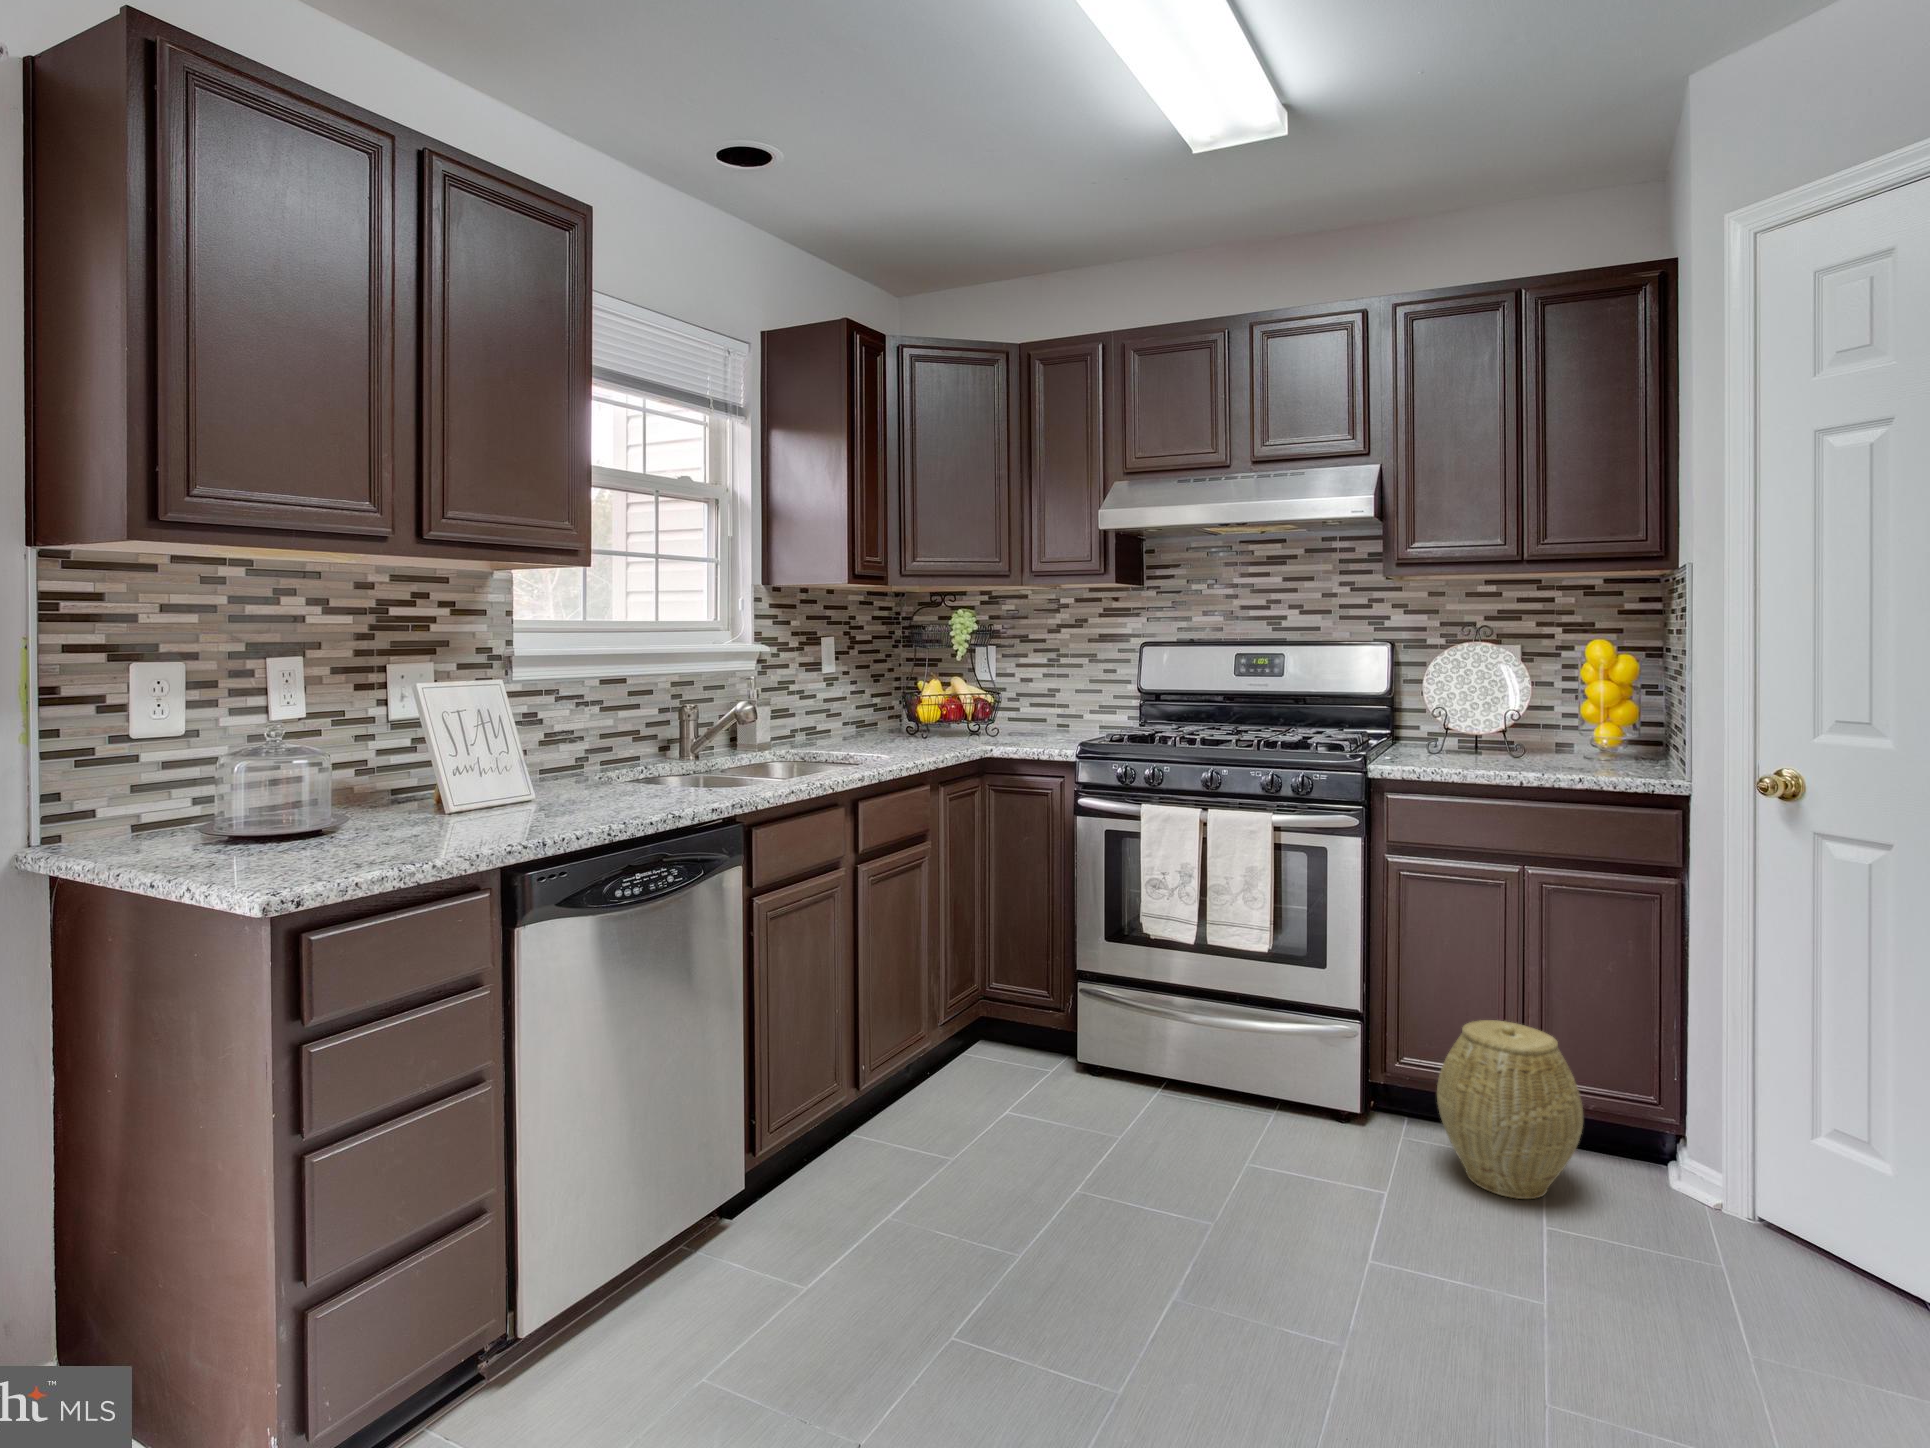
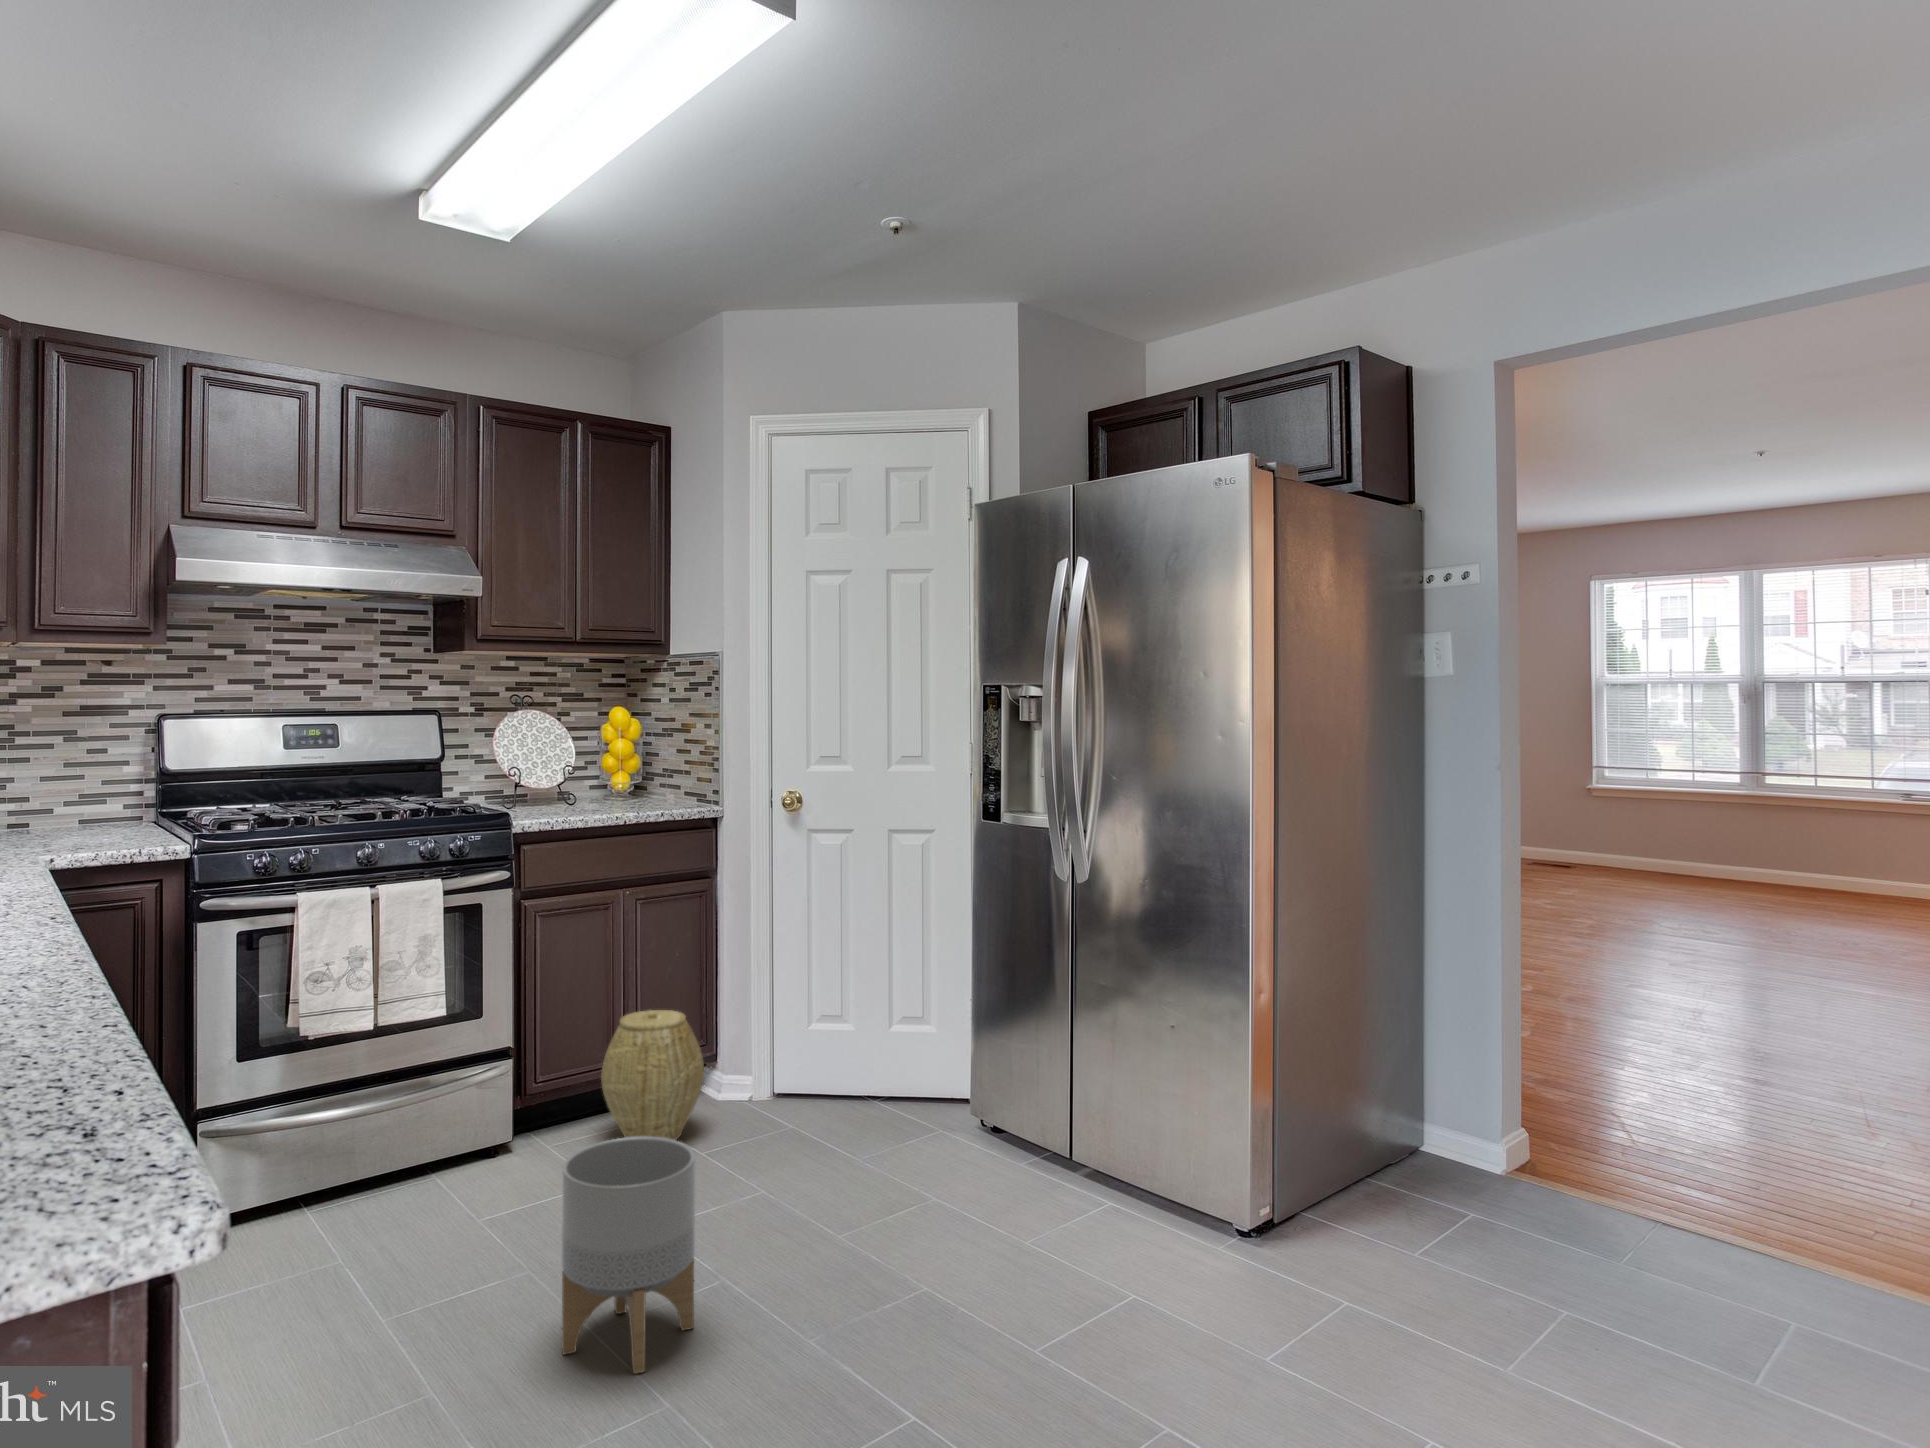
planter: none [1073,1111,1221,1375] -> present [562,1137,695,1374]

